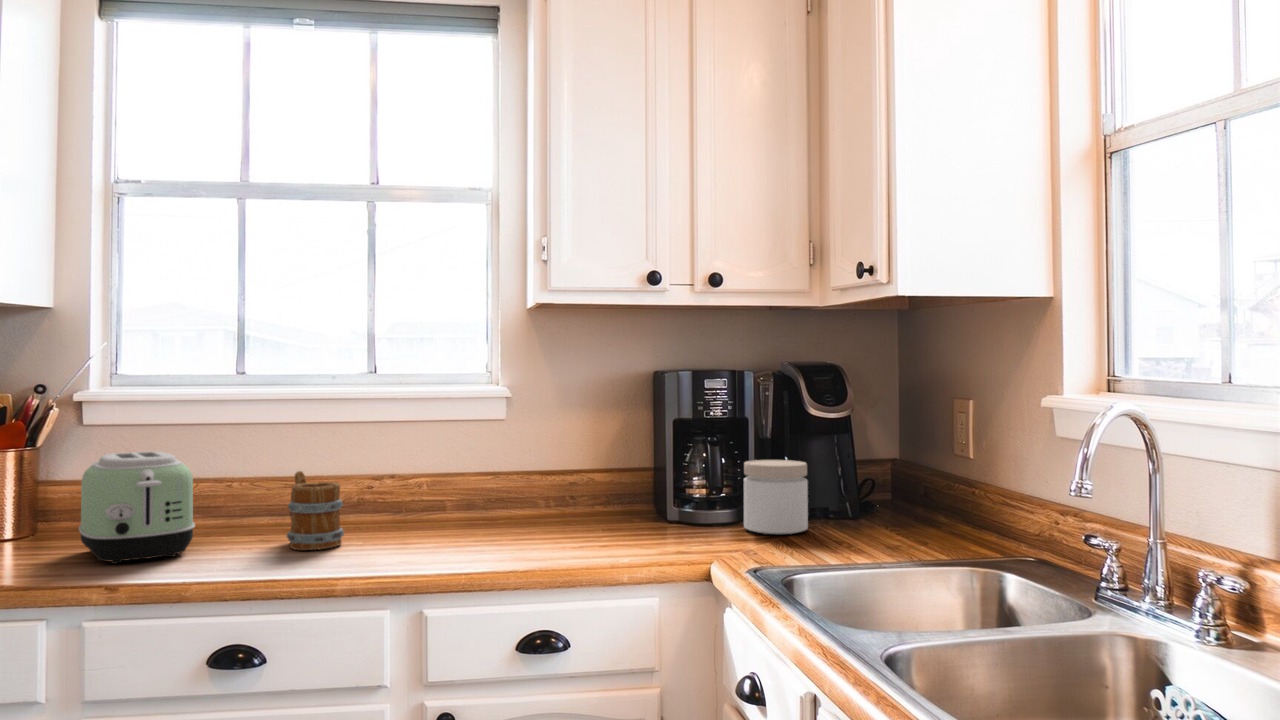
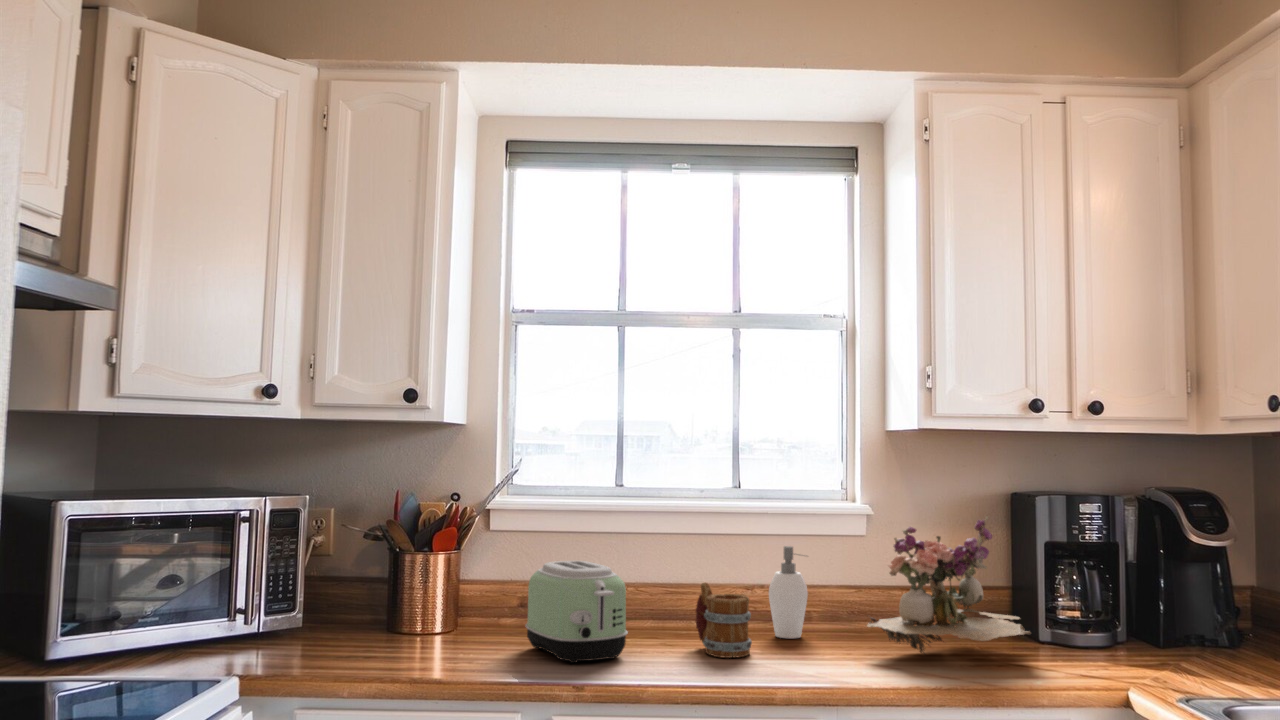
flower arrangement: none [462,395,638,538] -> present [867,517,1031,655]
soap dispenser: none [387,432,430,528] -> present [769,546,808,638]
jar: present [744,460,808,534] -> none [1128,585,1200,662]

